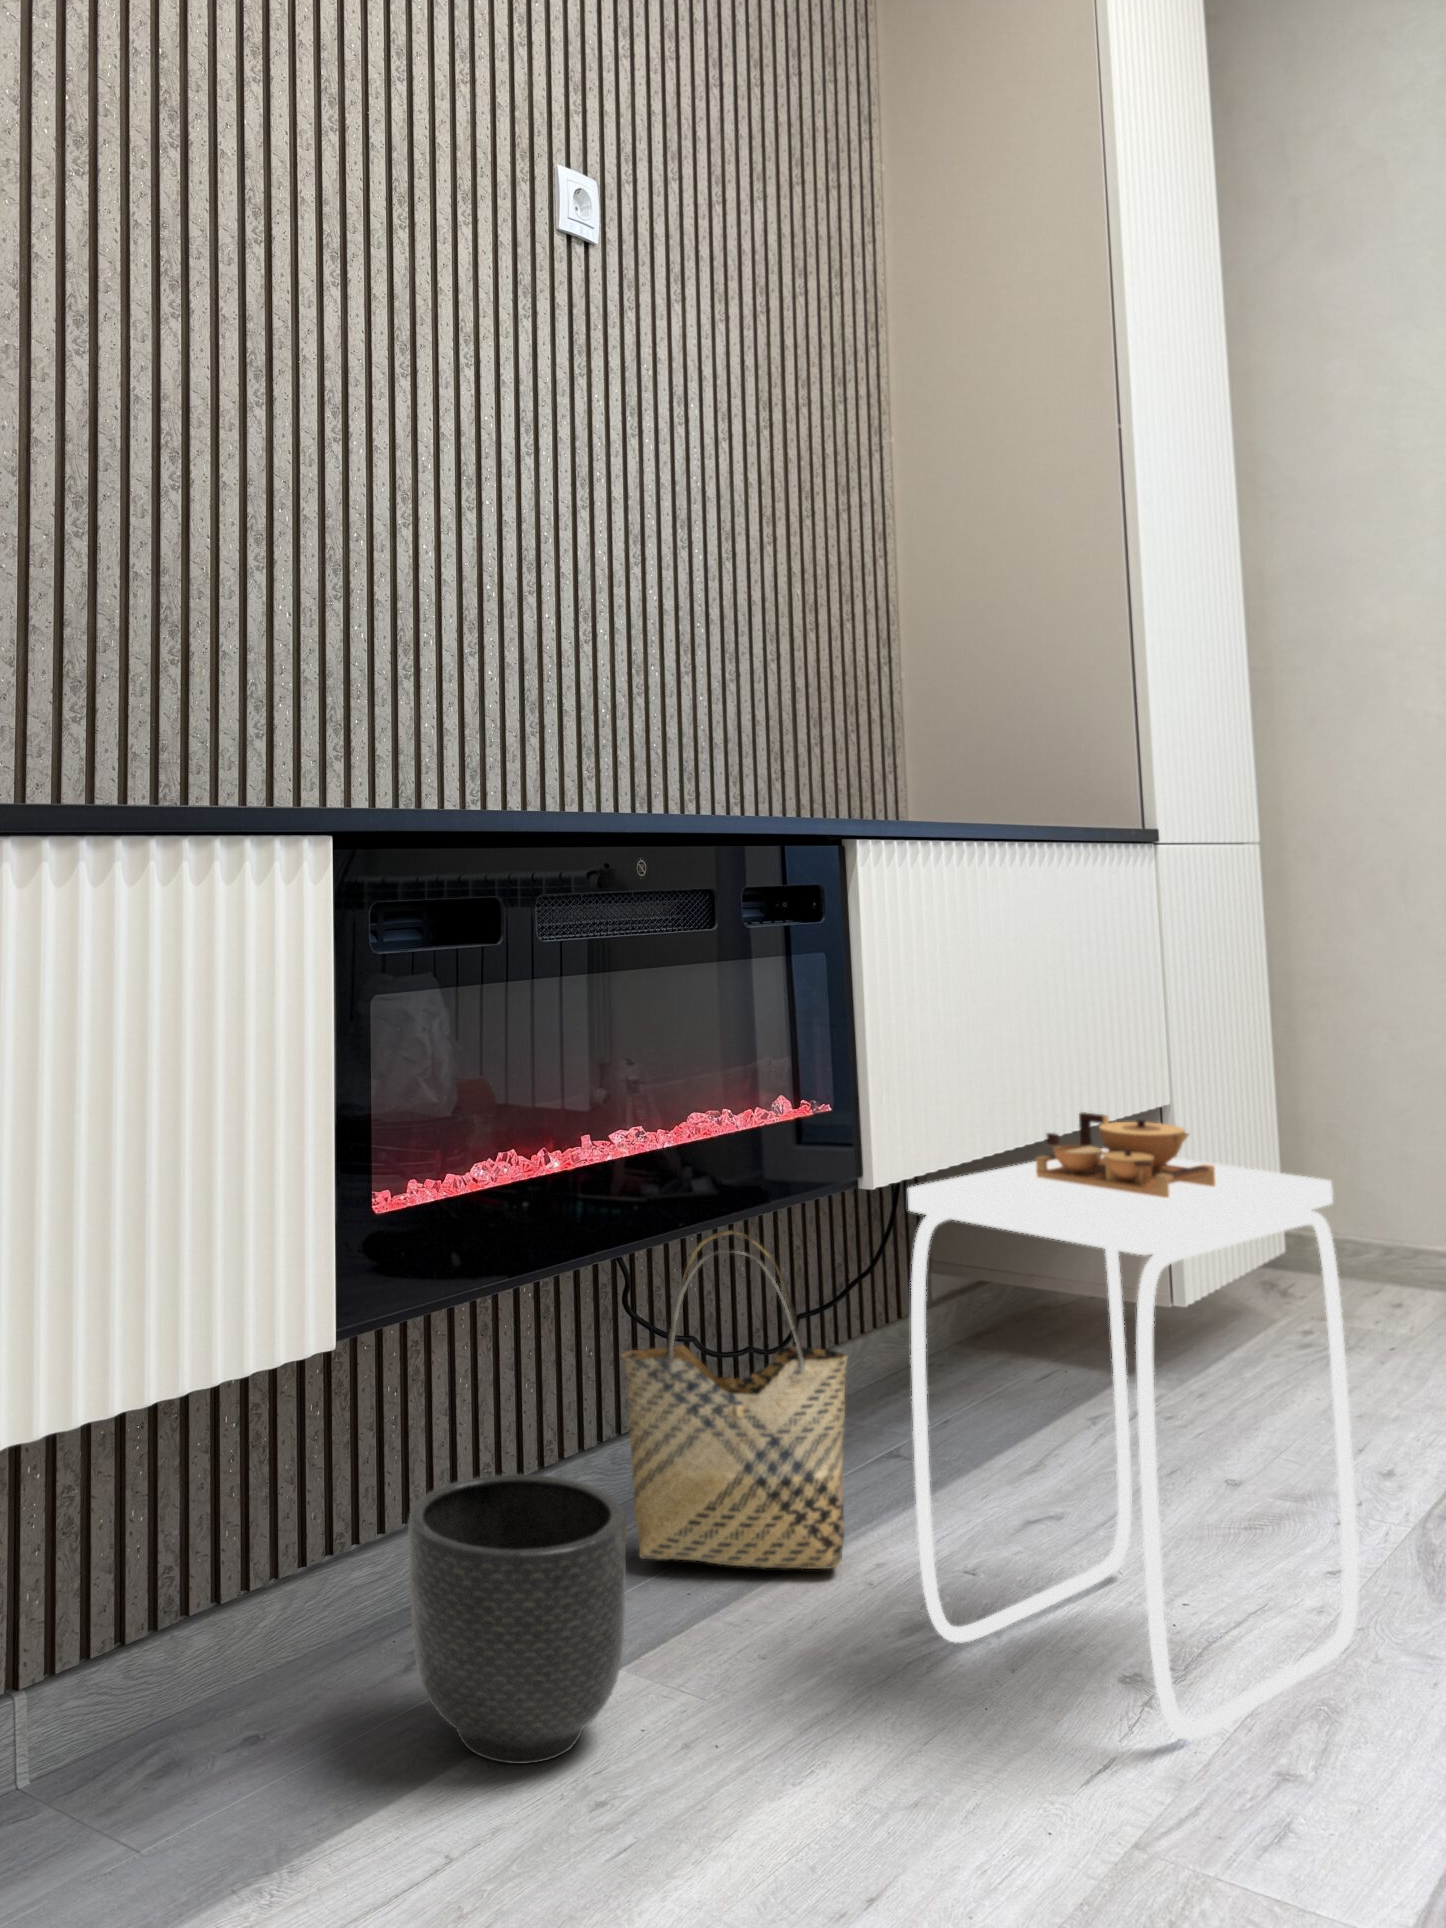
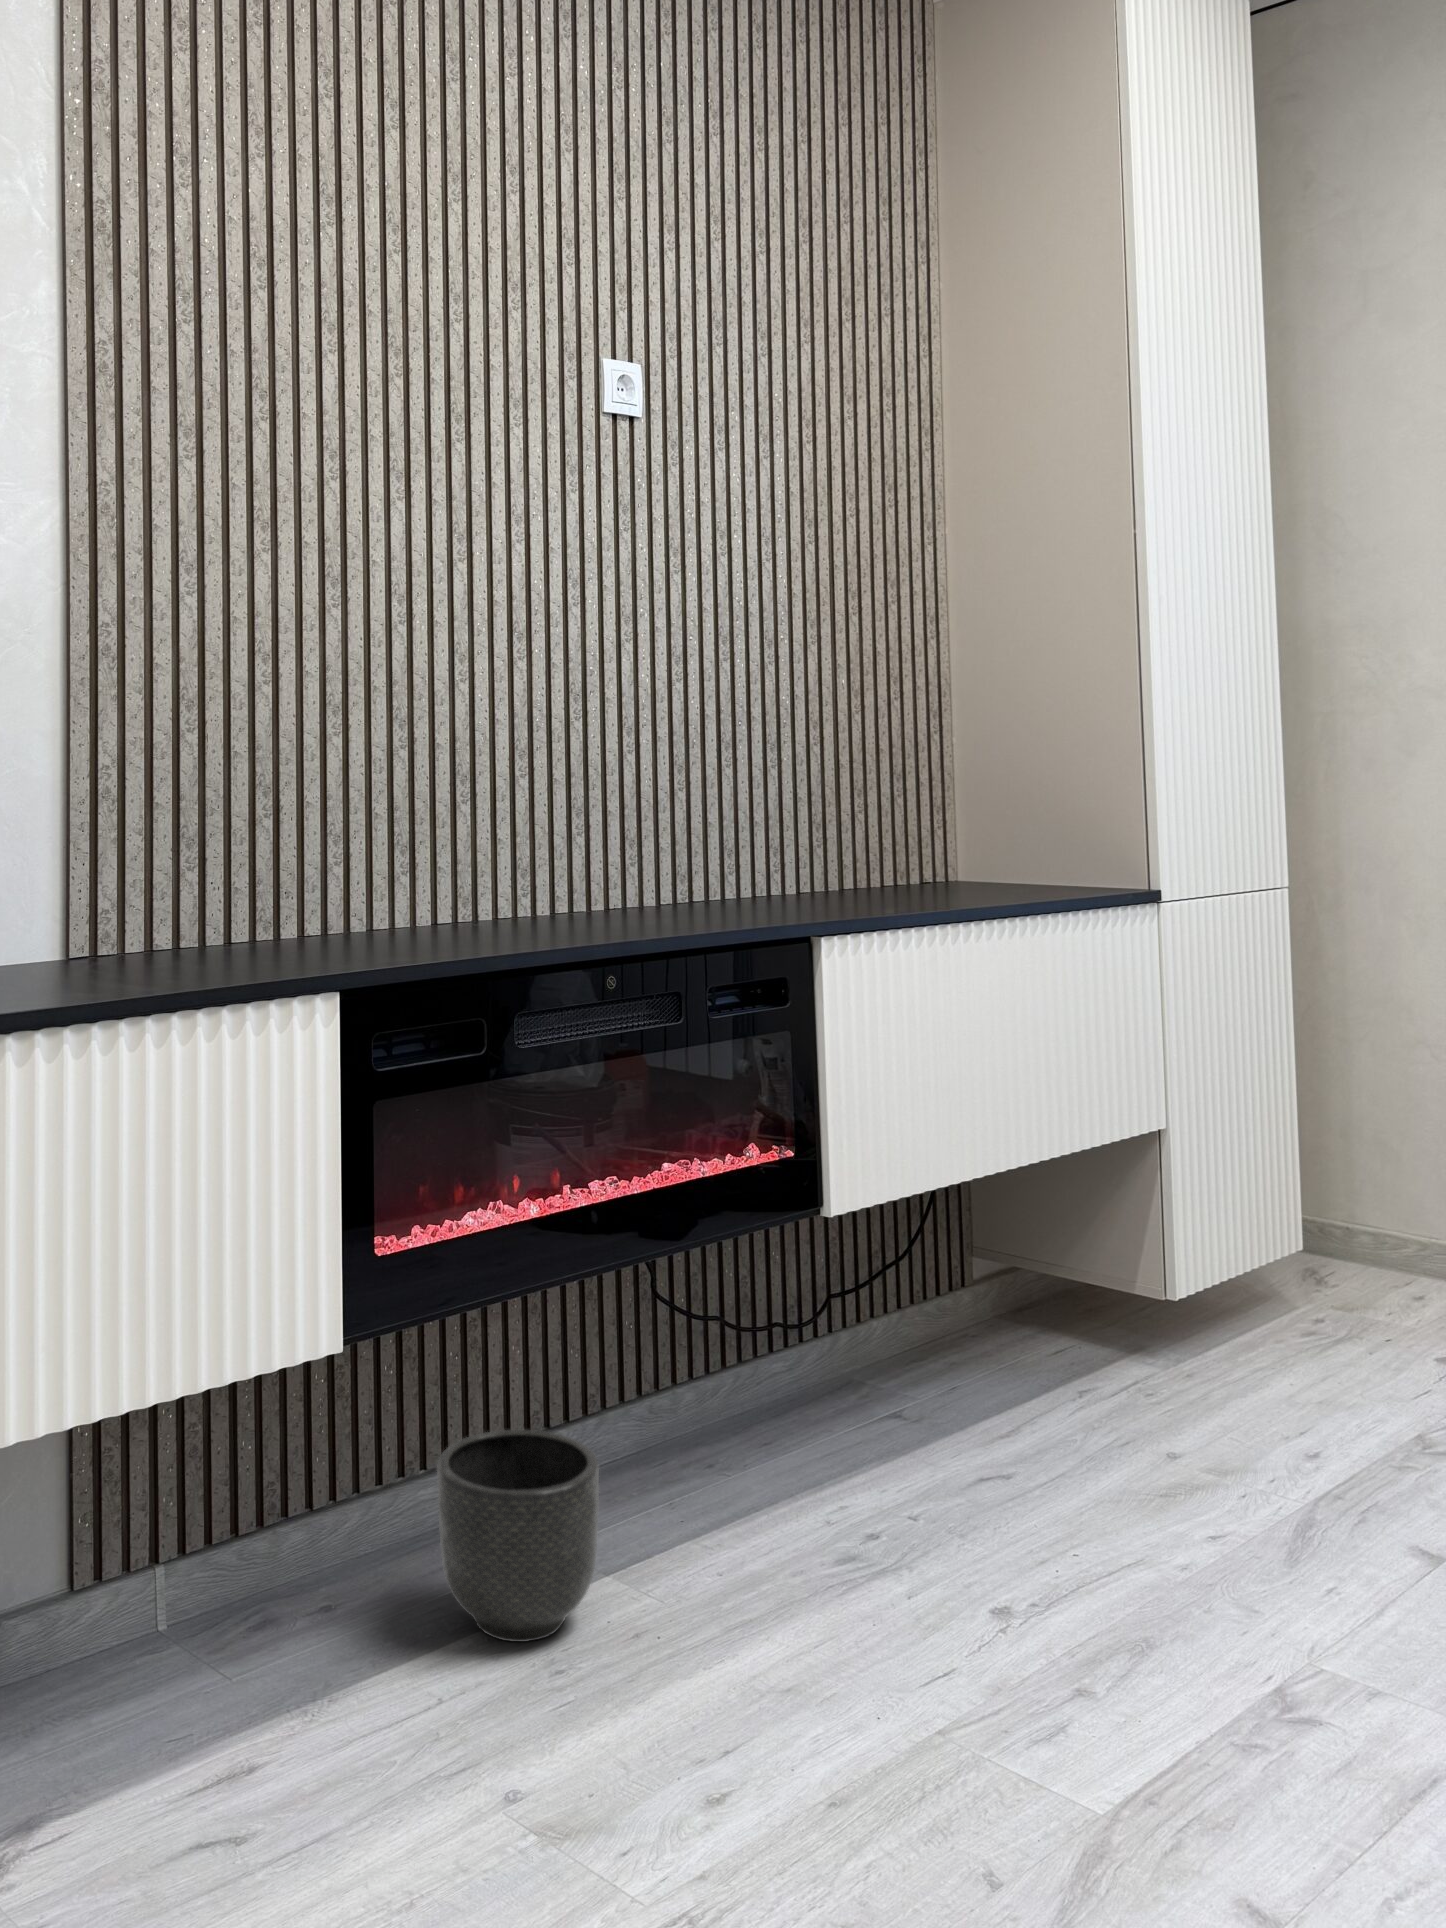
side table: present [908,1112,1358,1739] -> none [837,1170,1198,1664]
woven basket: present [622,1230,847,1569] -> none [642,1237,824,1510]

